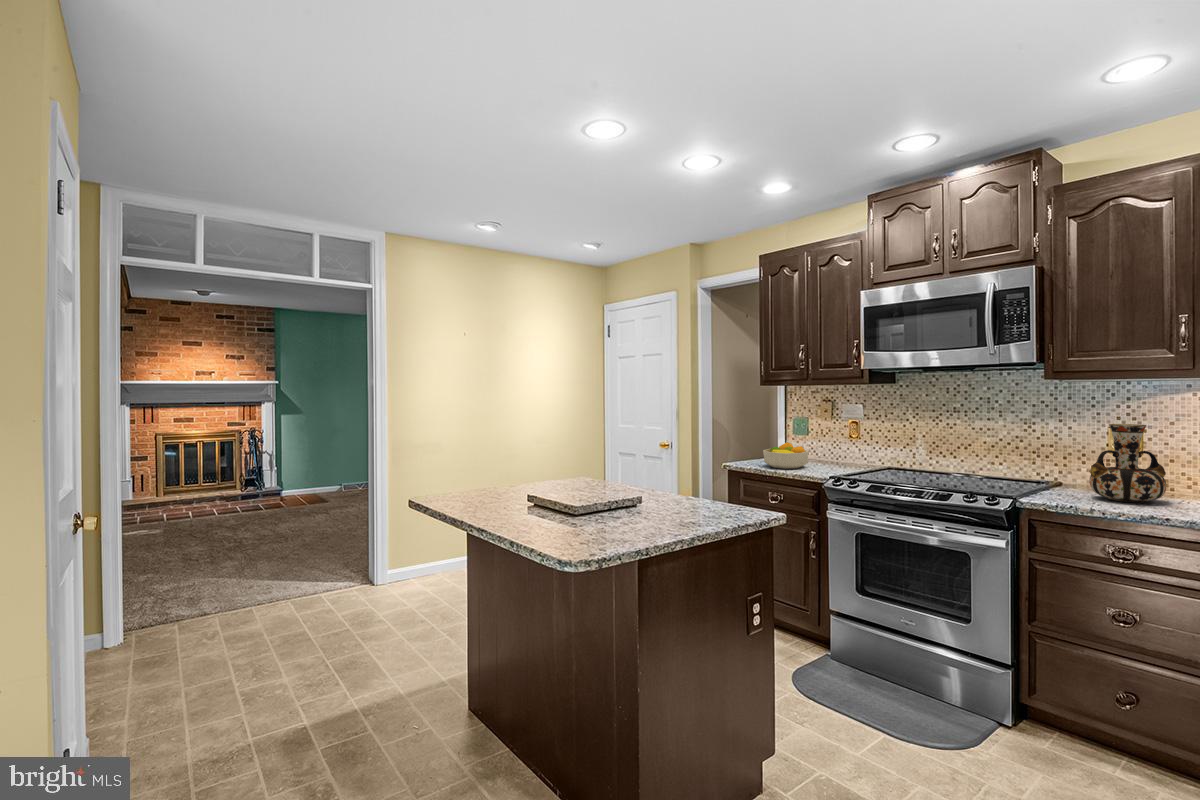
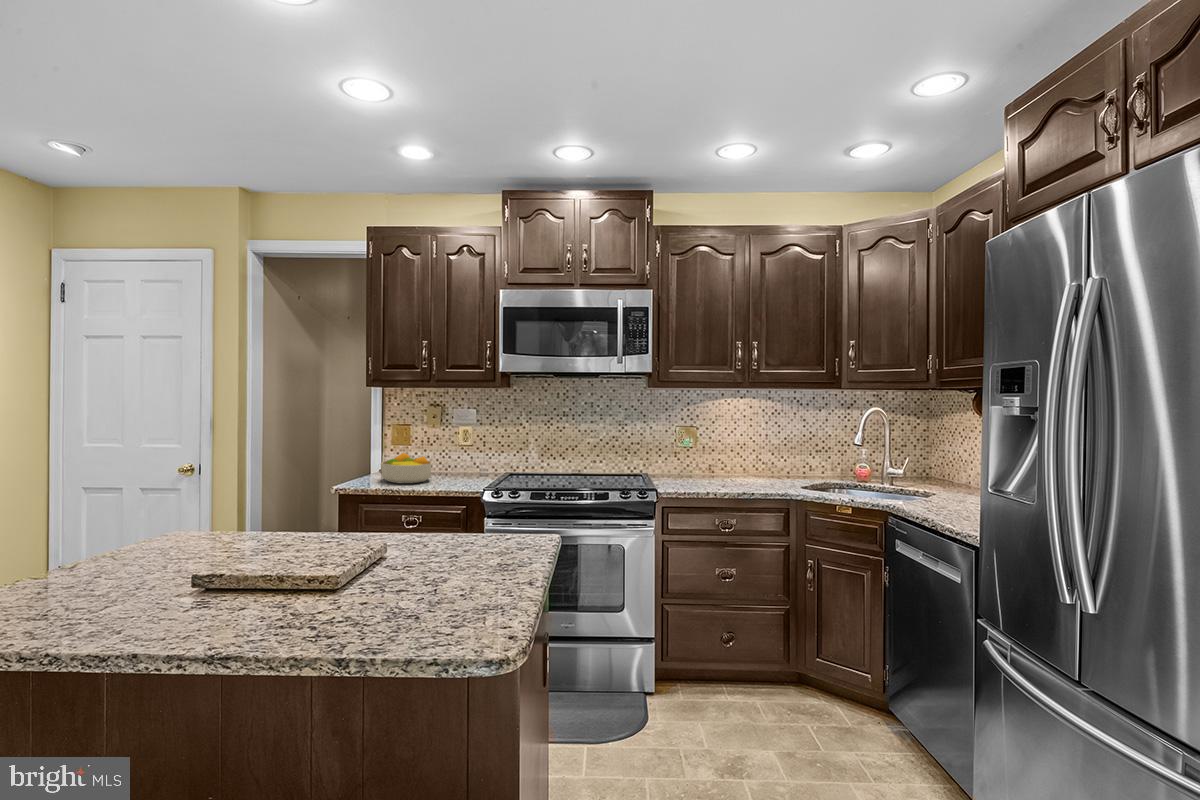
vase: present [1089,424,1166,502] -> none [684,423,730,483]

